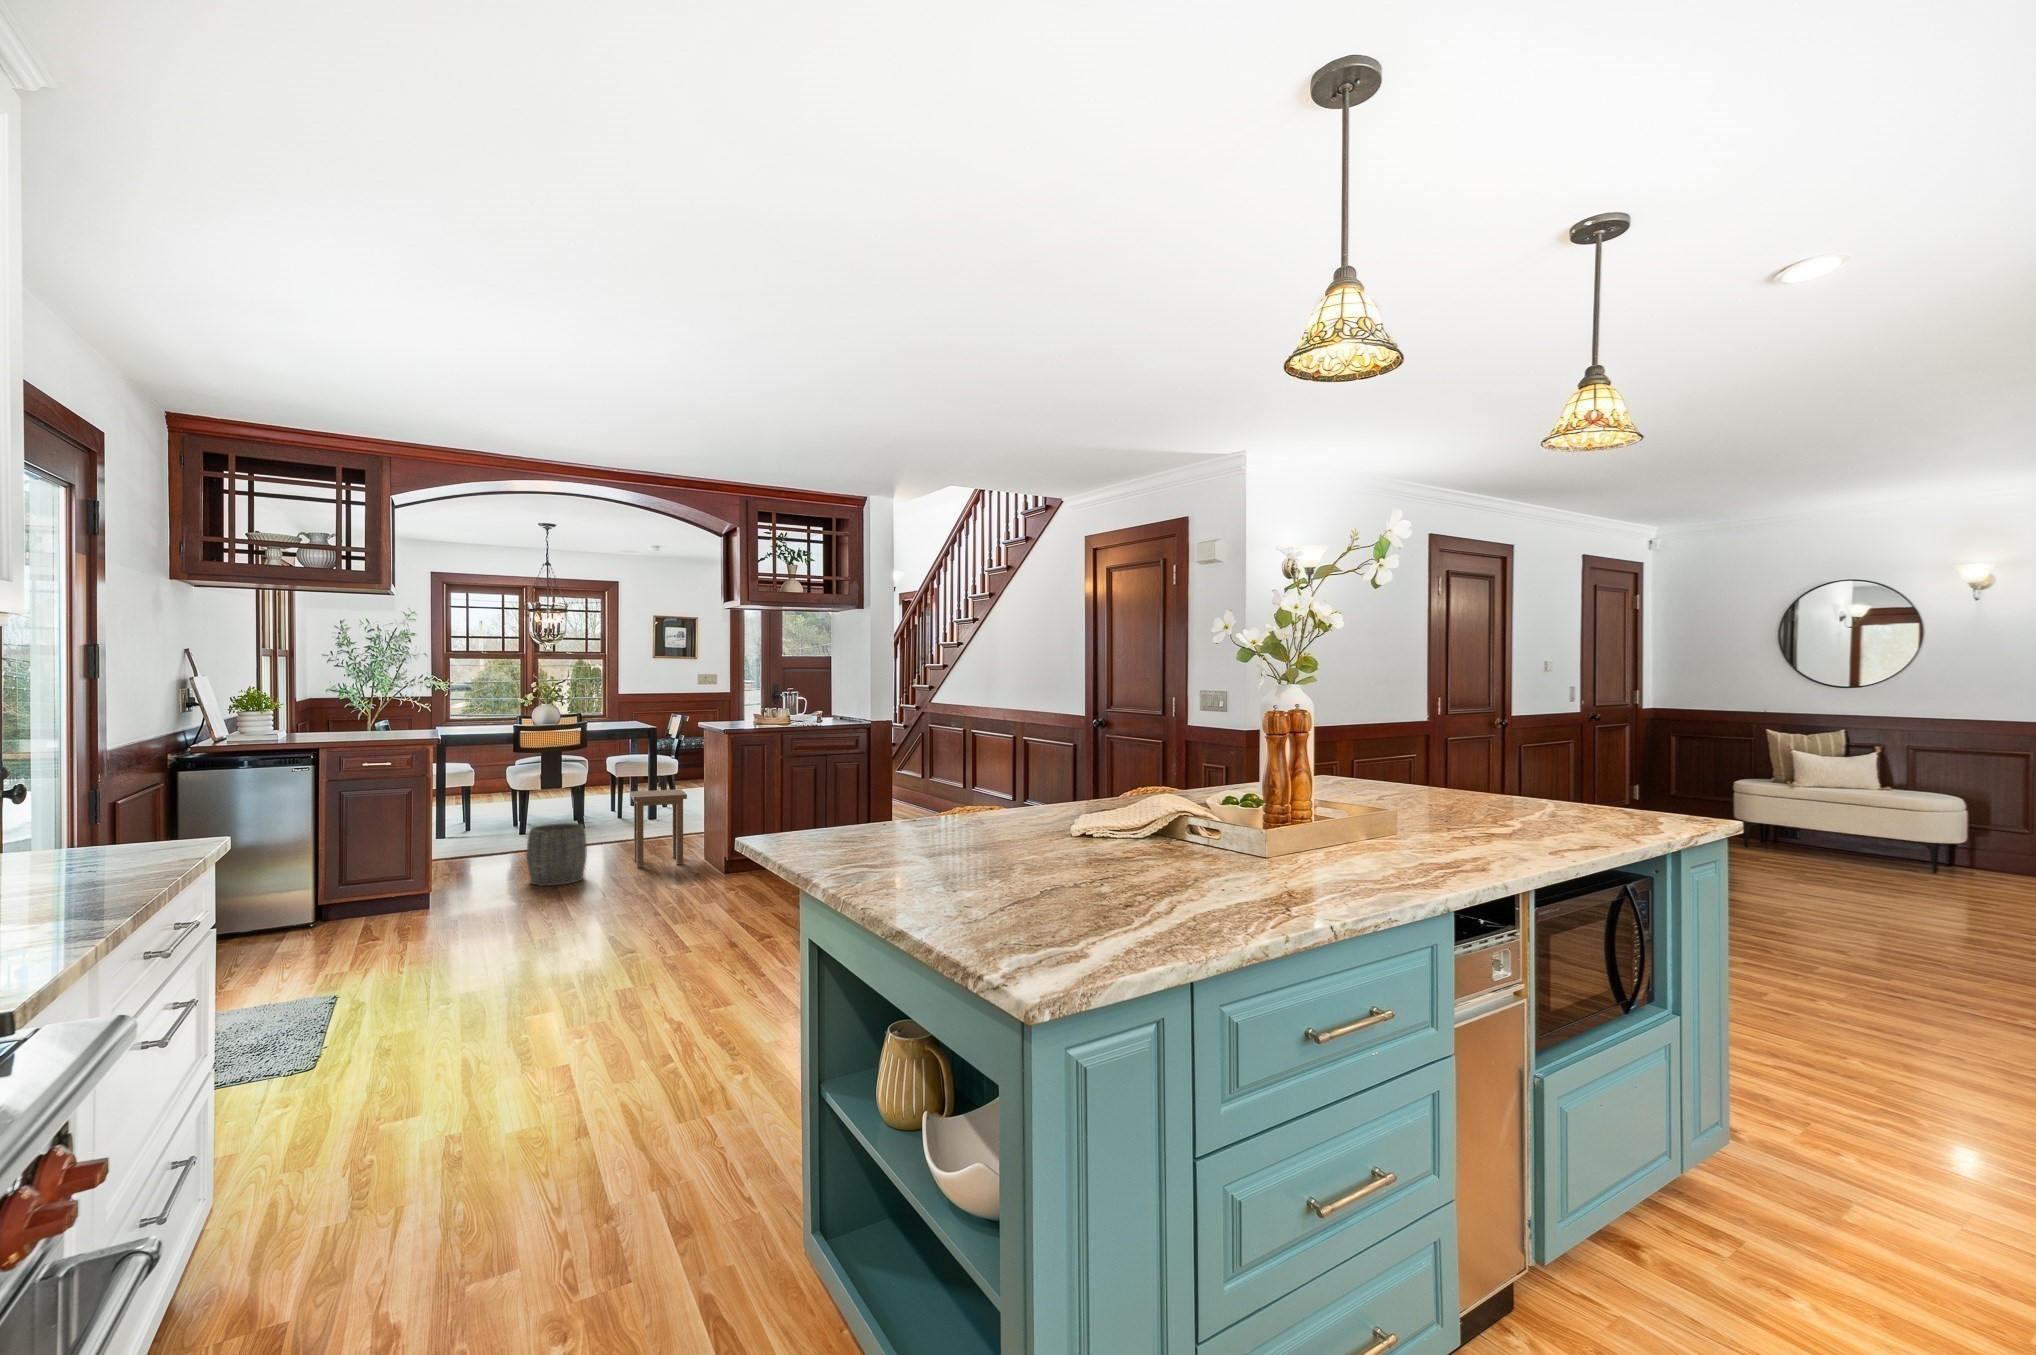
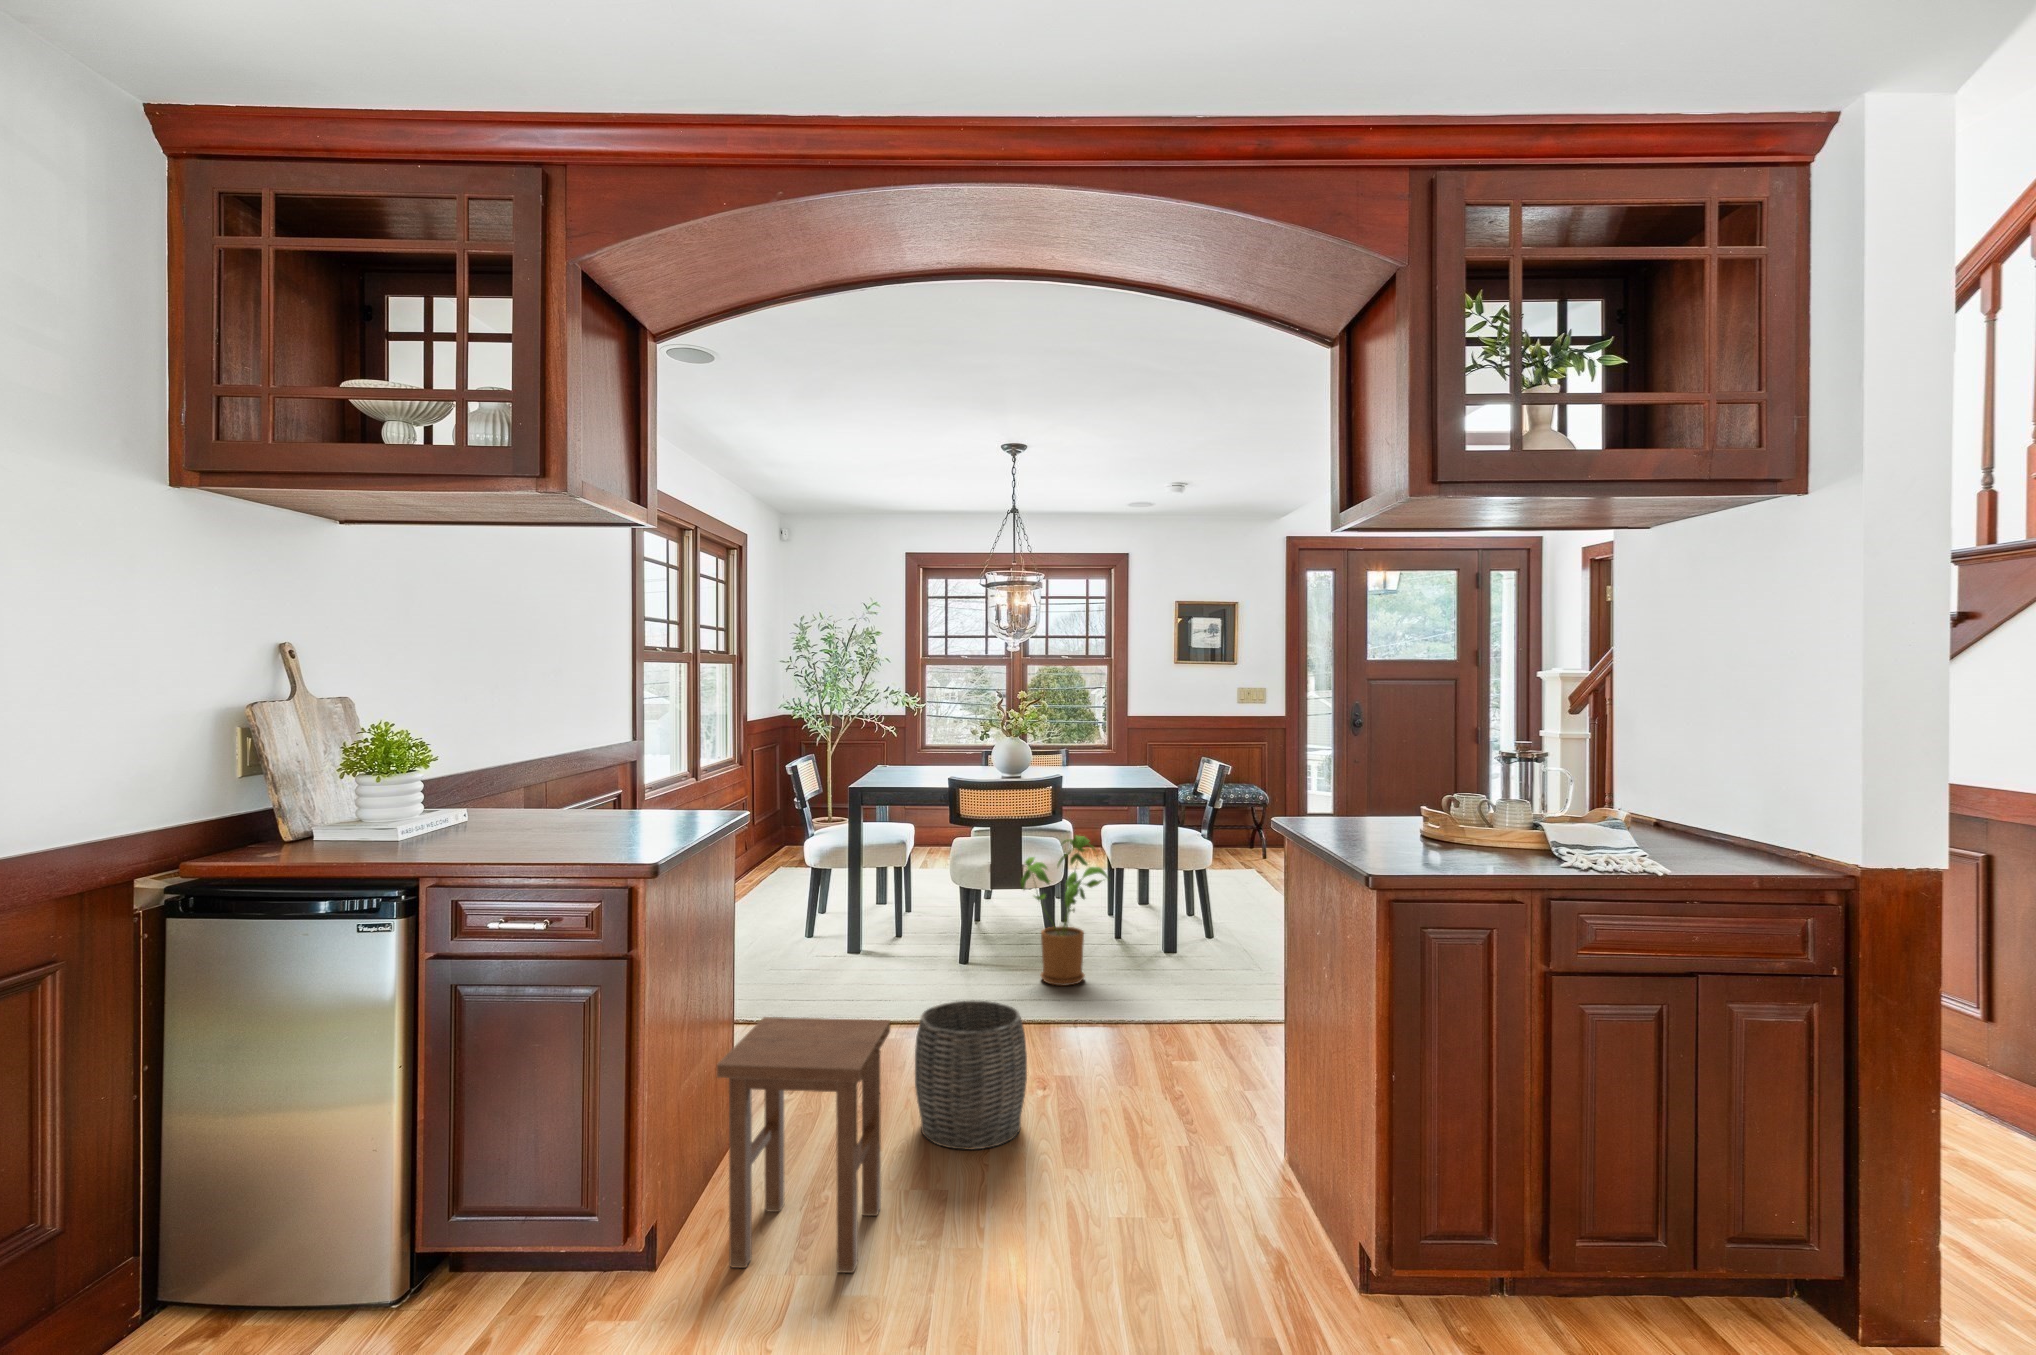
house plant: none [563,756,619,840] -> present [1020,836,1110,986]
stool: present [631,789,687,868] -> present [717,1017,890,1273]

